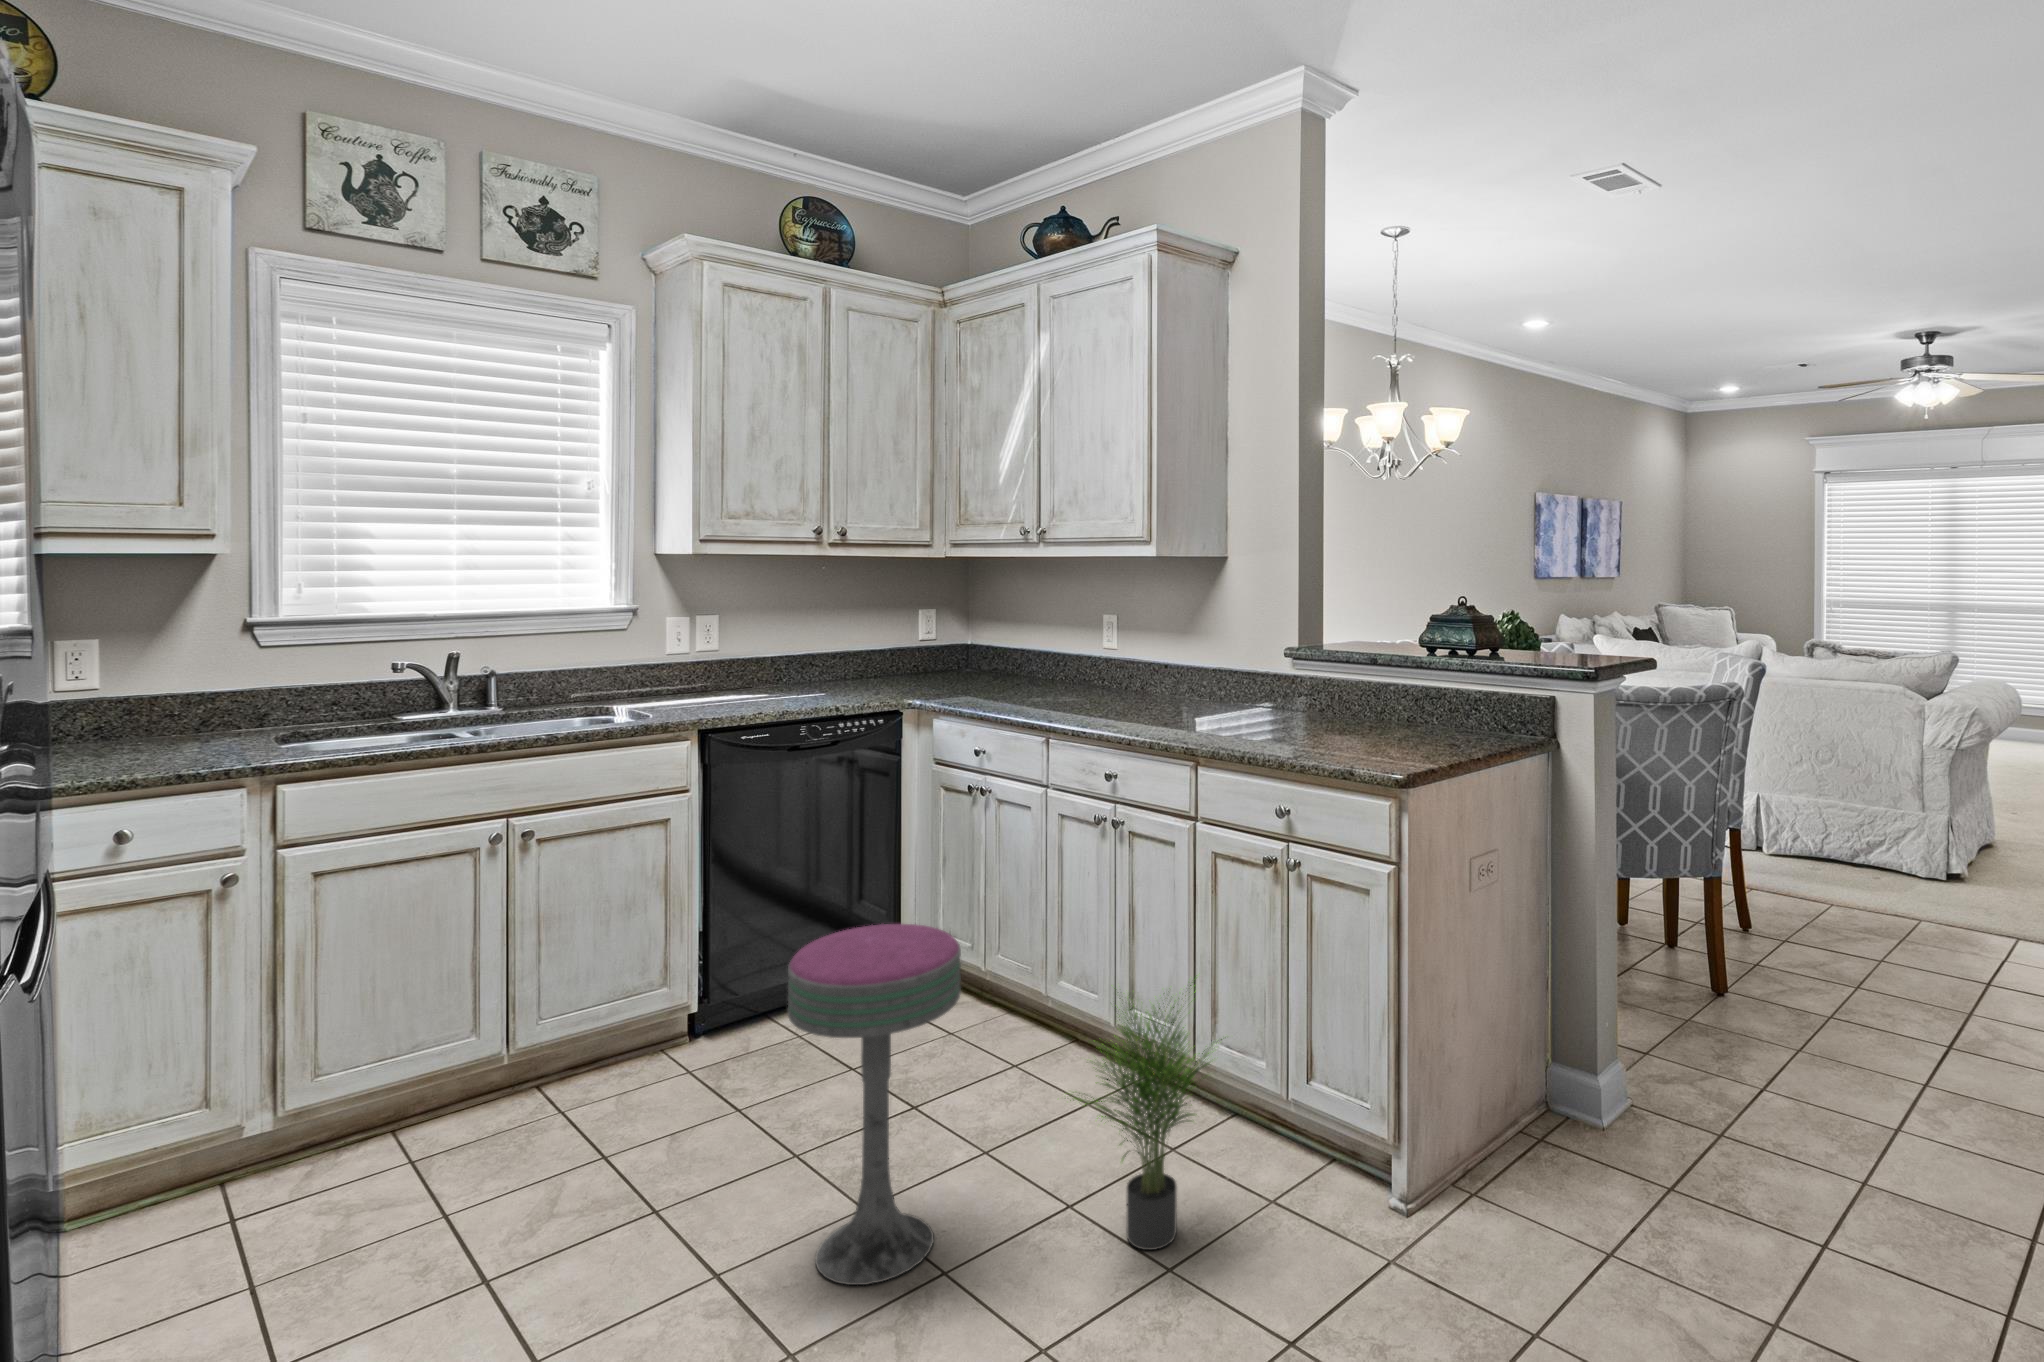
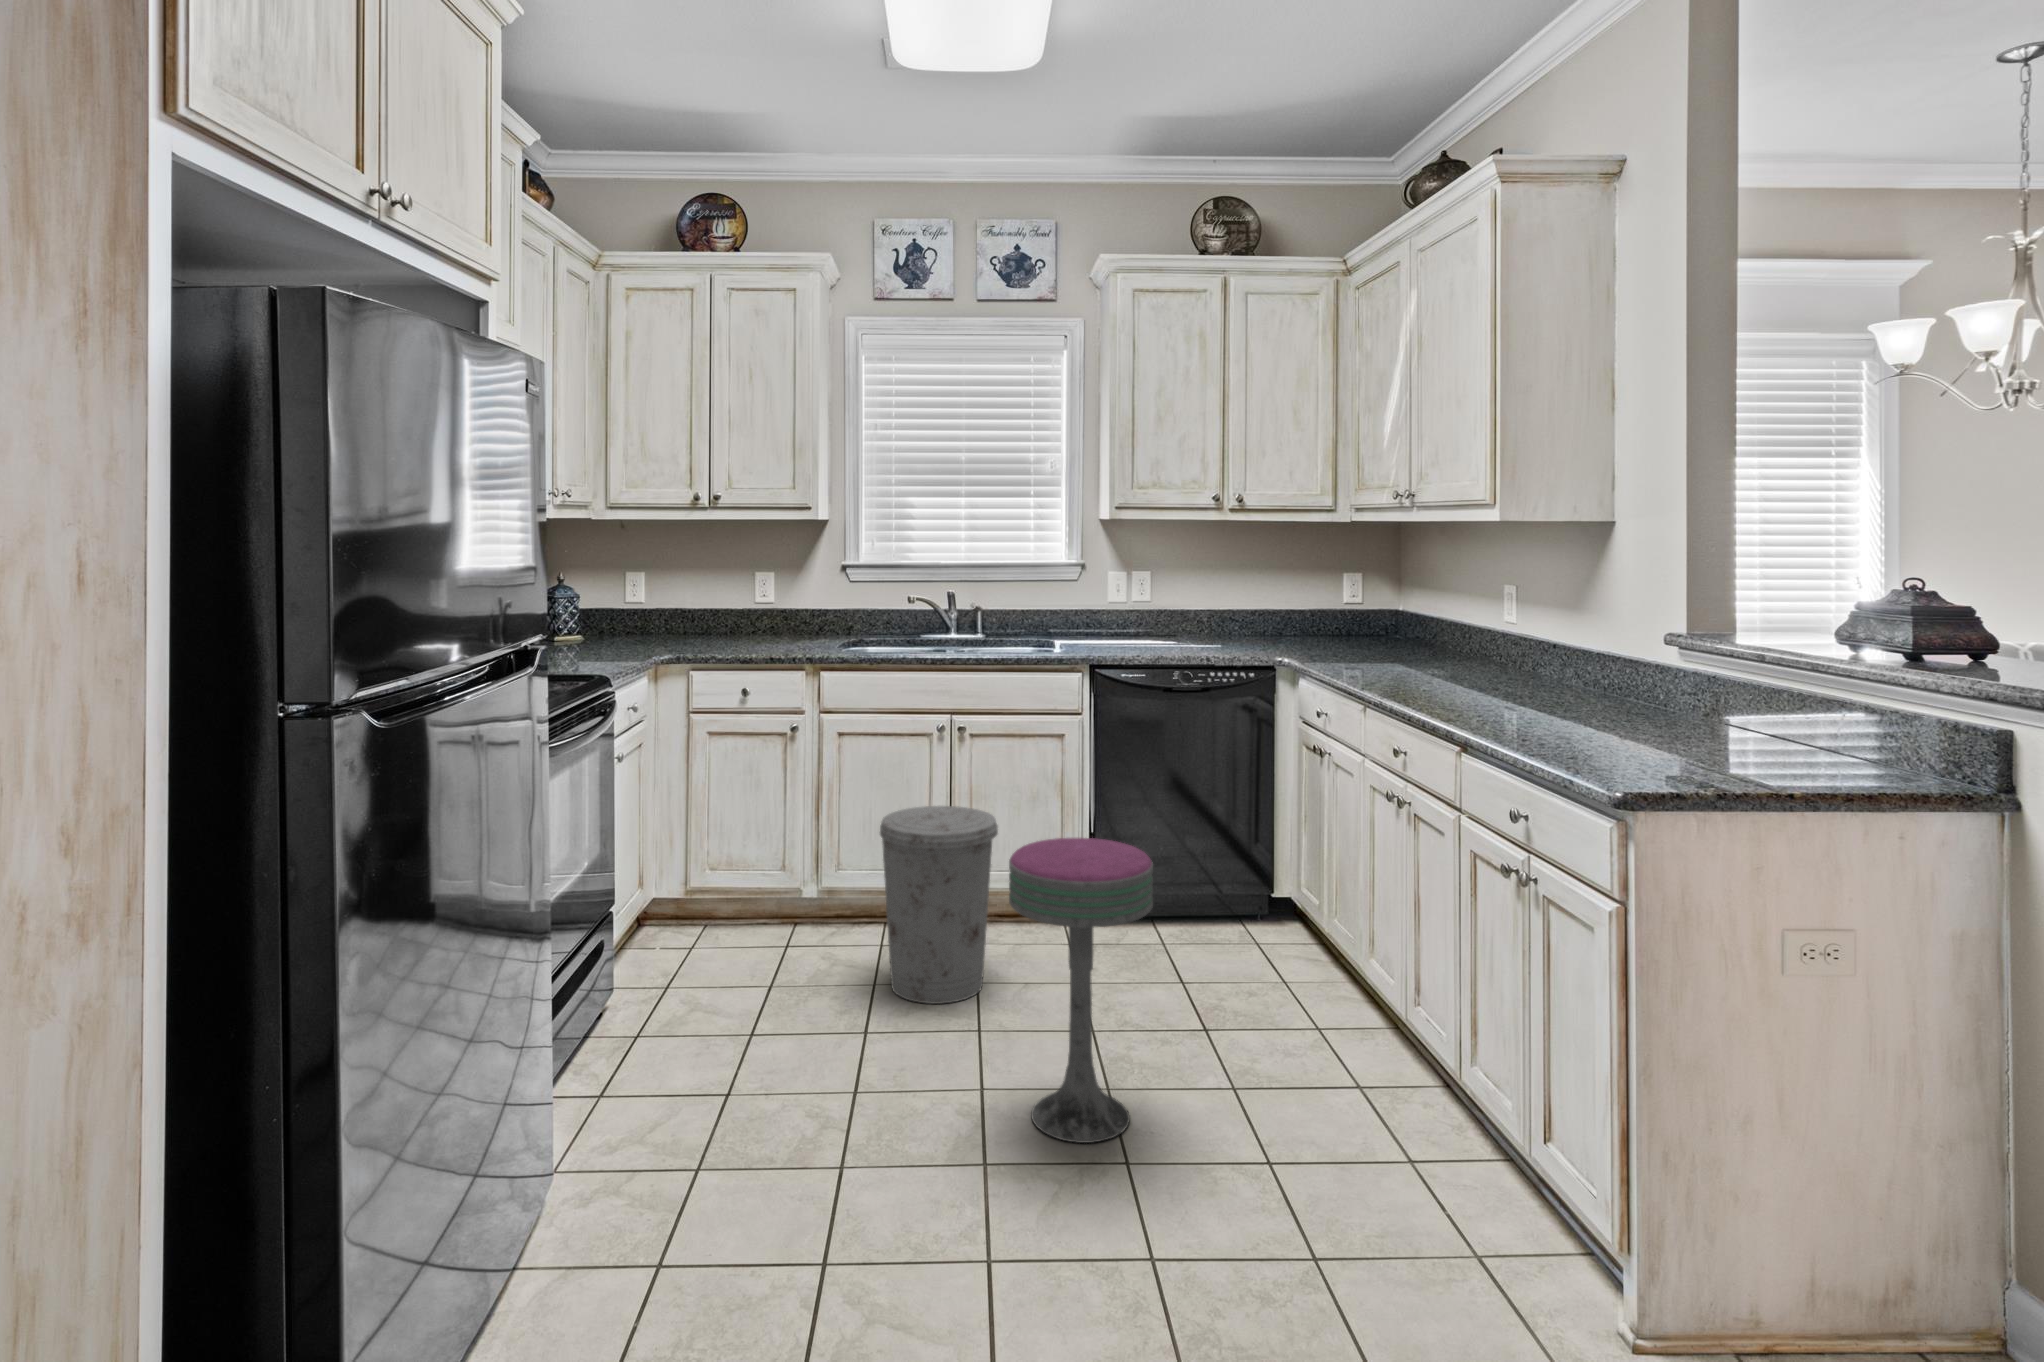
trash can: none [466,931,648,1212] -> present [880,806,998,1004]
potted plant: present [1070,977,1222,1250] -> none [1193,944,1390,1228]

